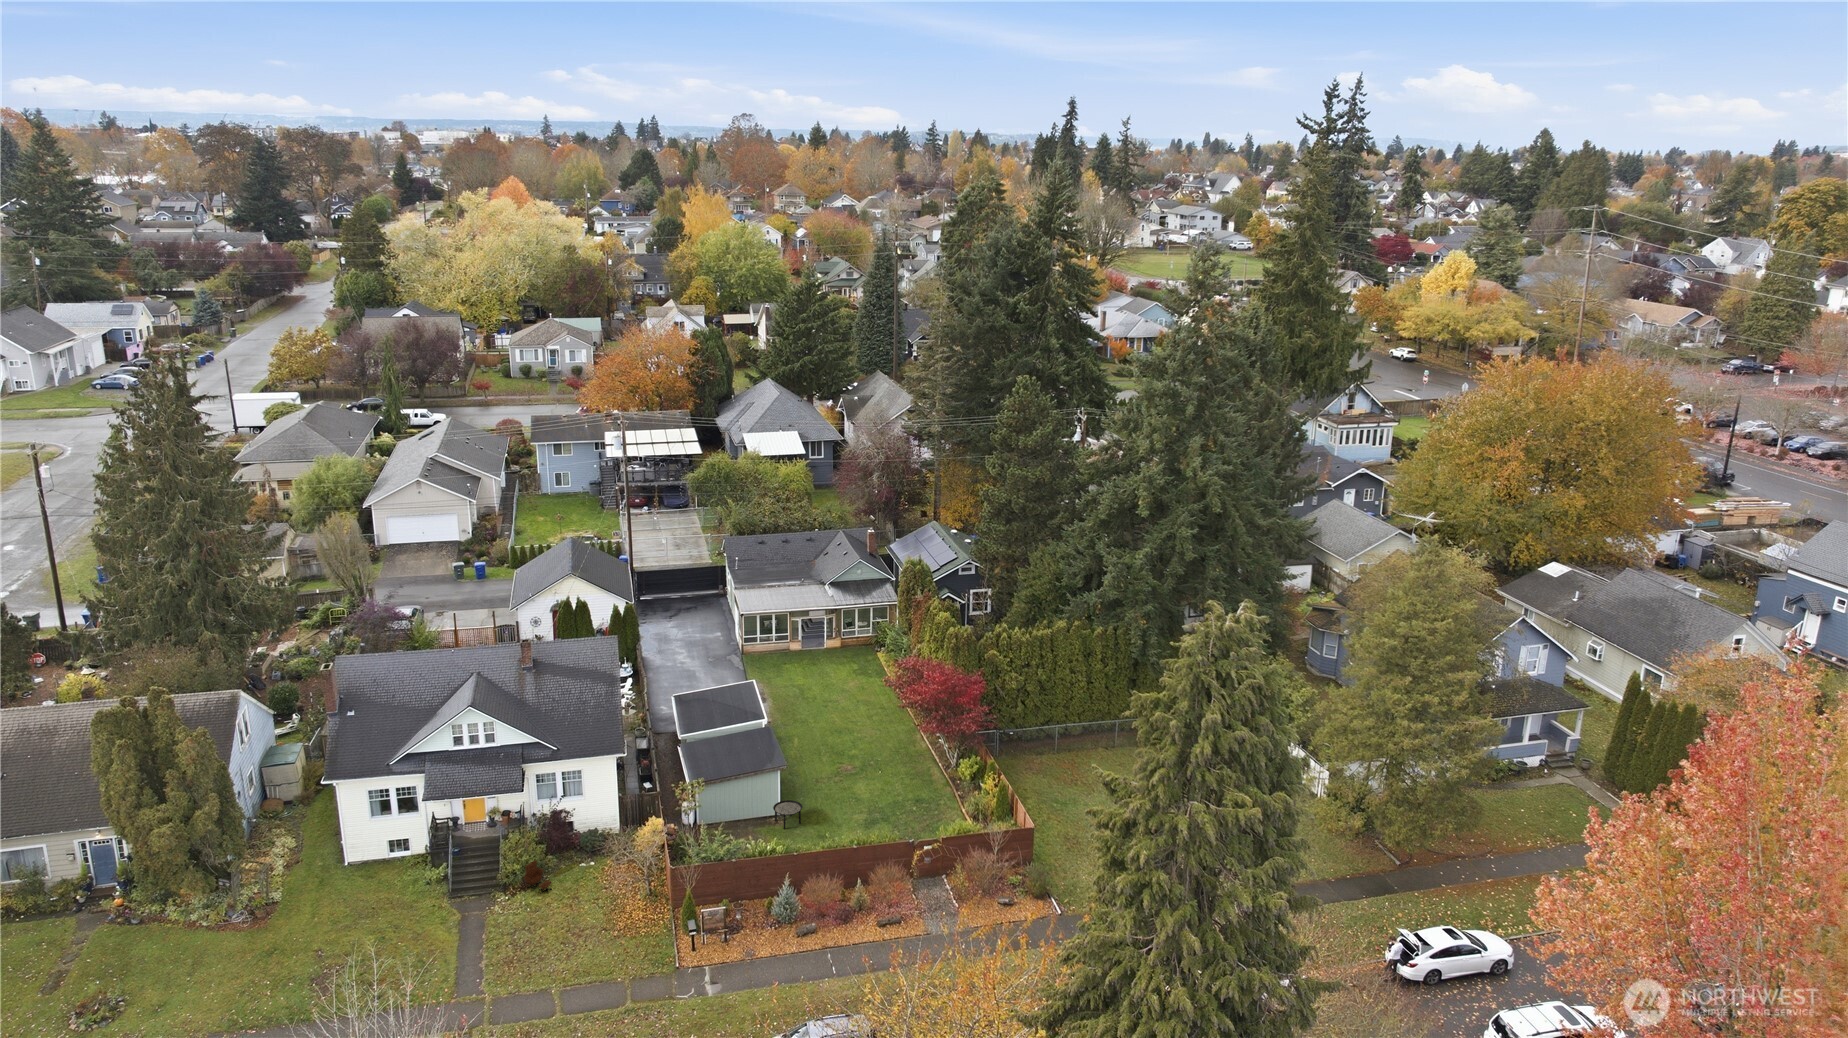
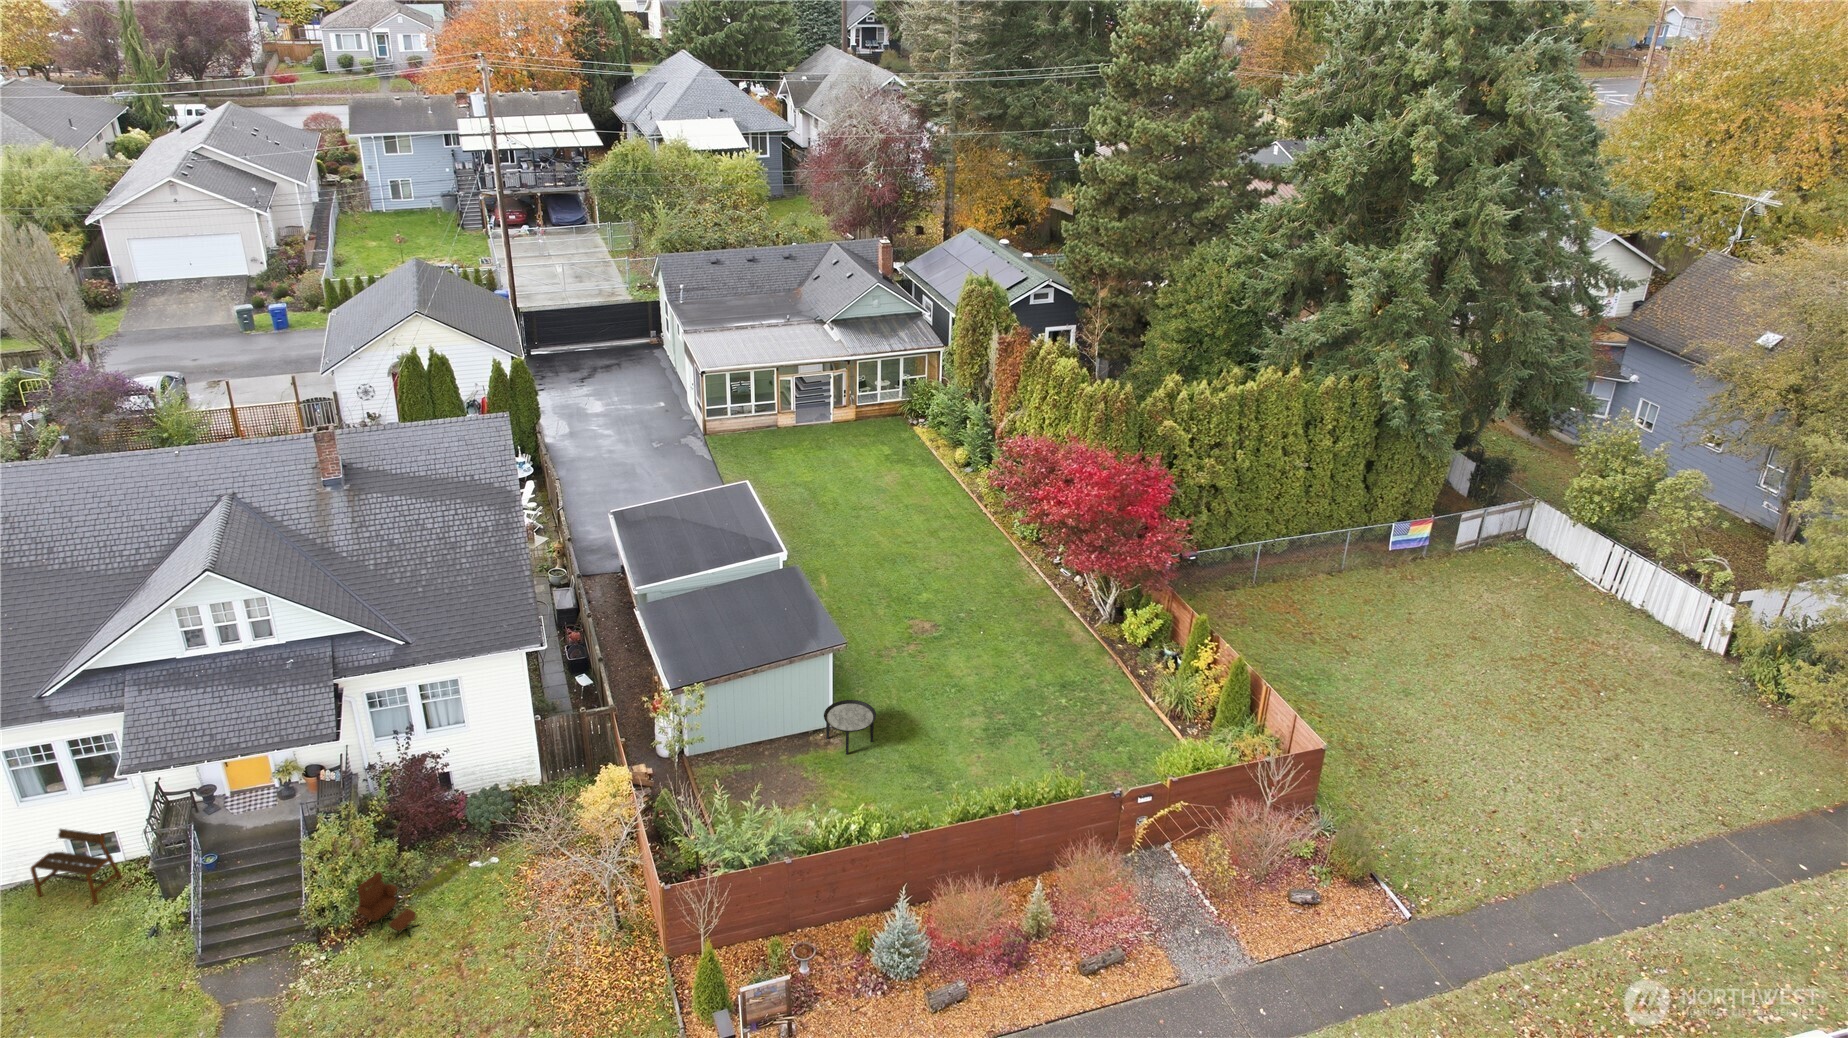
bench: none [371,833,410,873] -> present [31,829,122,904]

